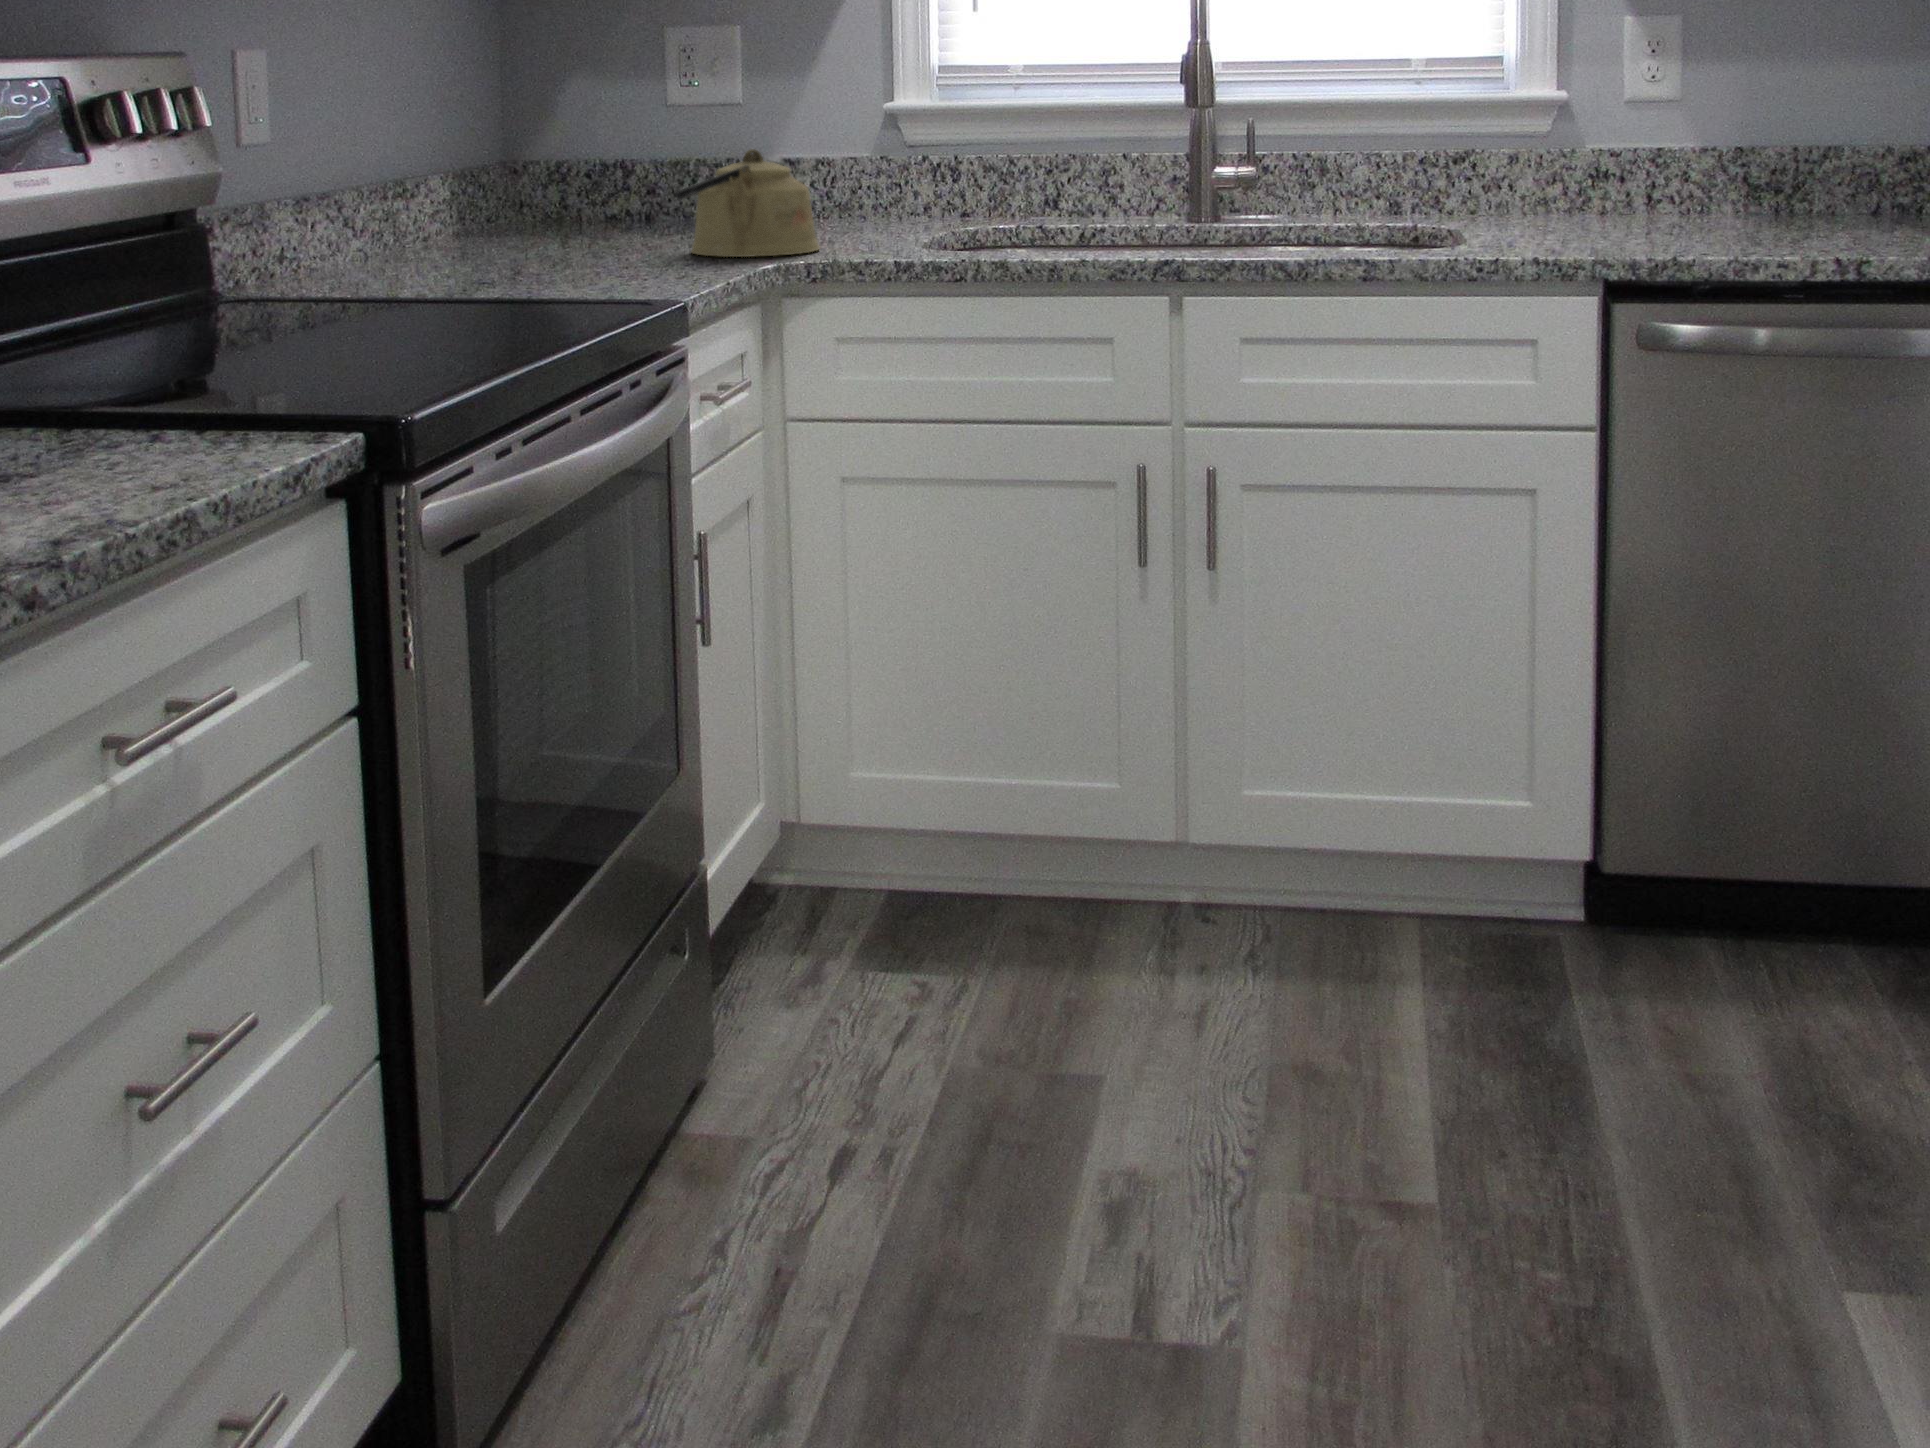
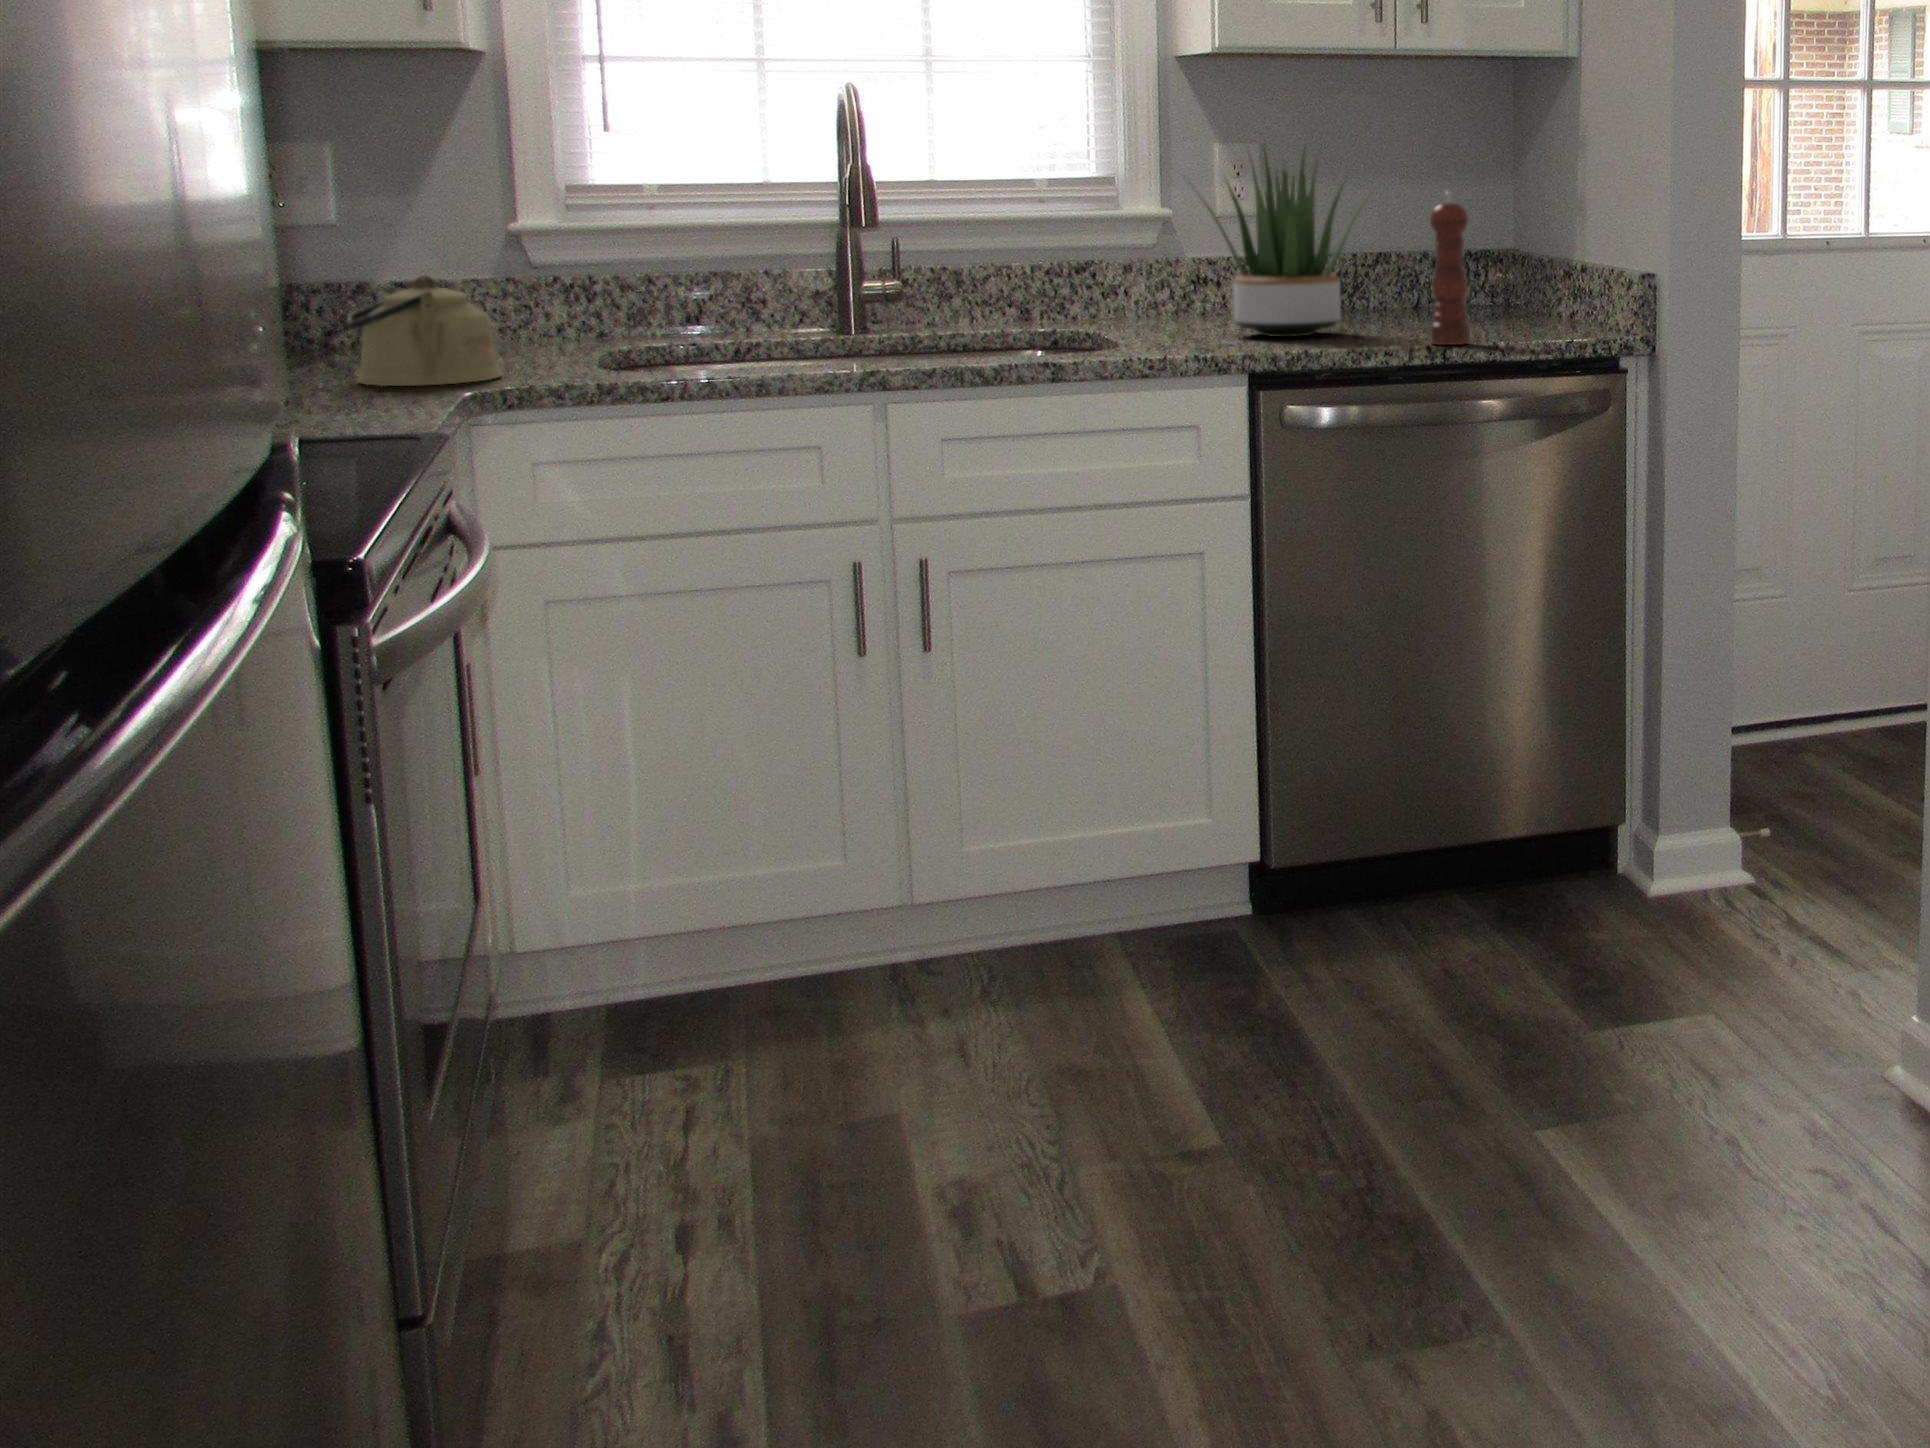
potted plant: none [1553,12,1817,241] -> present [1189,151,1380,337]
pepper mill: none [1848,65,1908,258] -> present [1430,191,1471,345]

